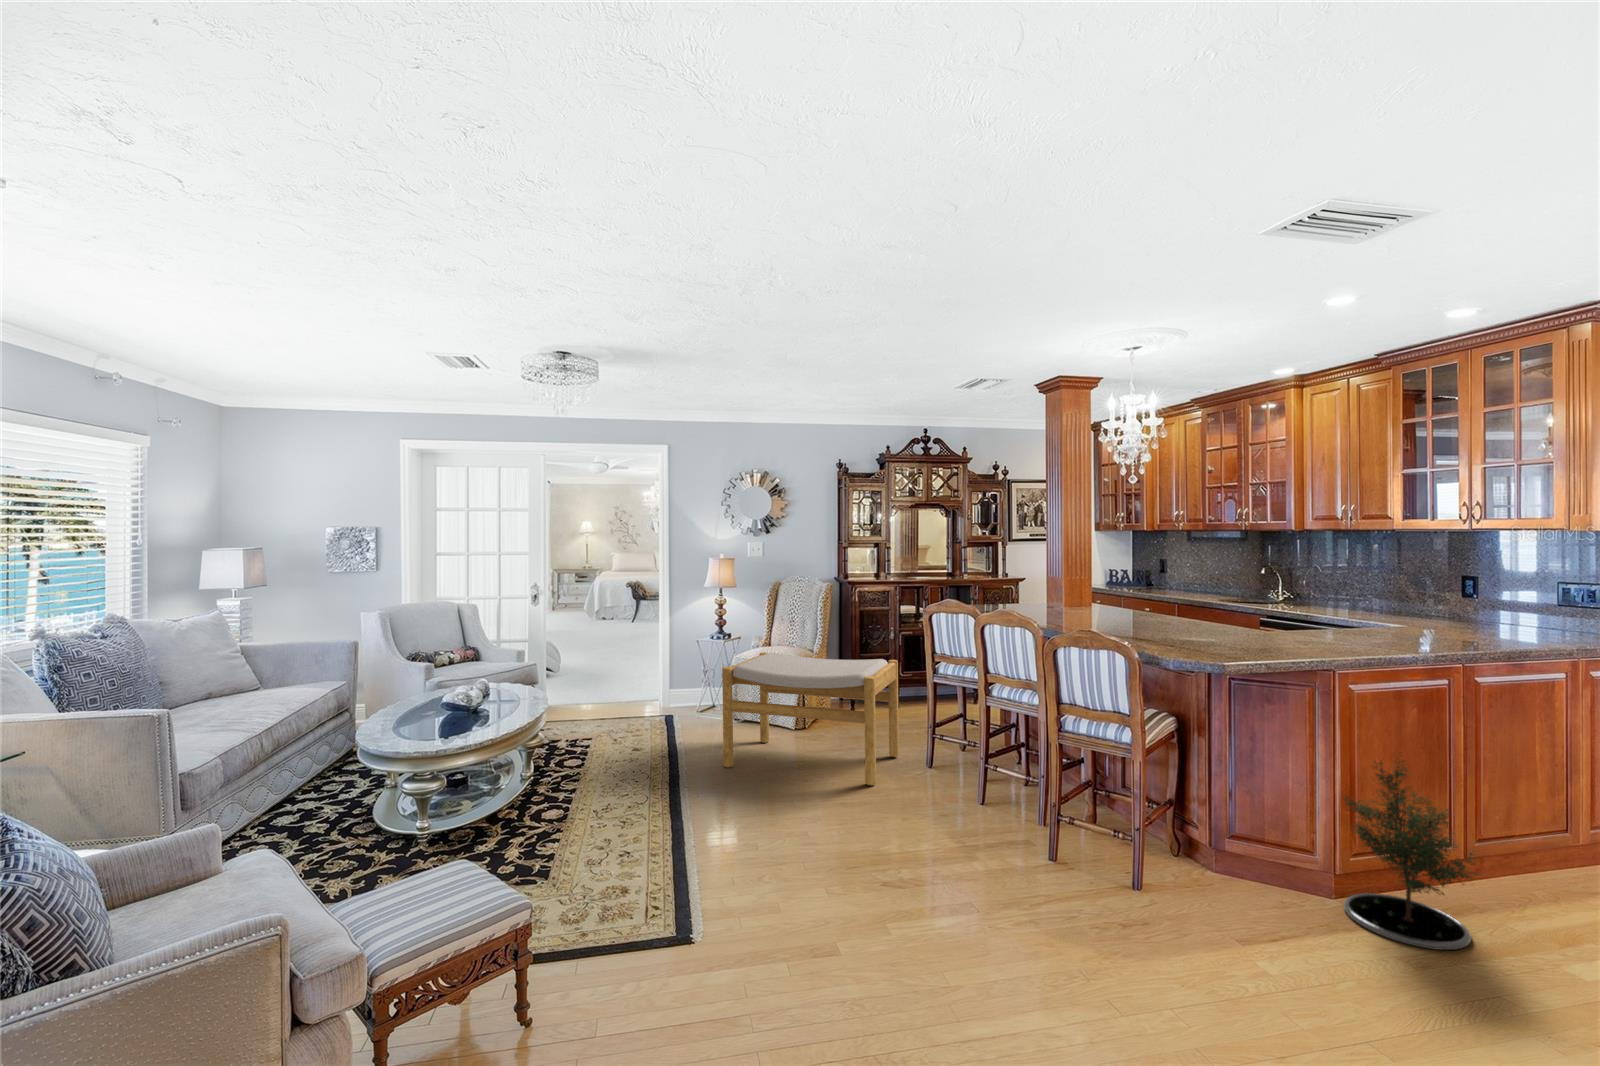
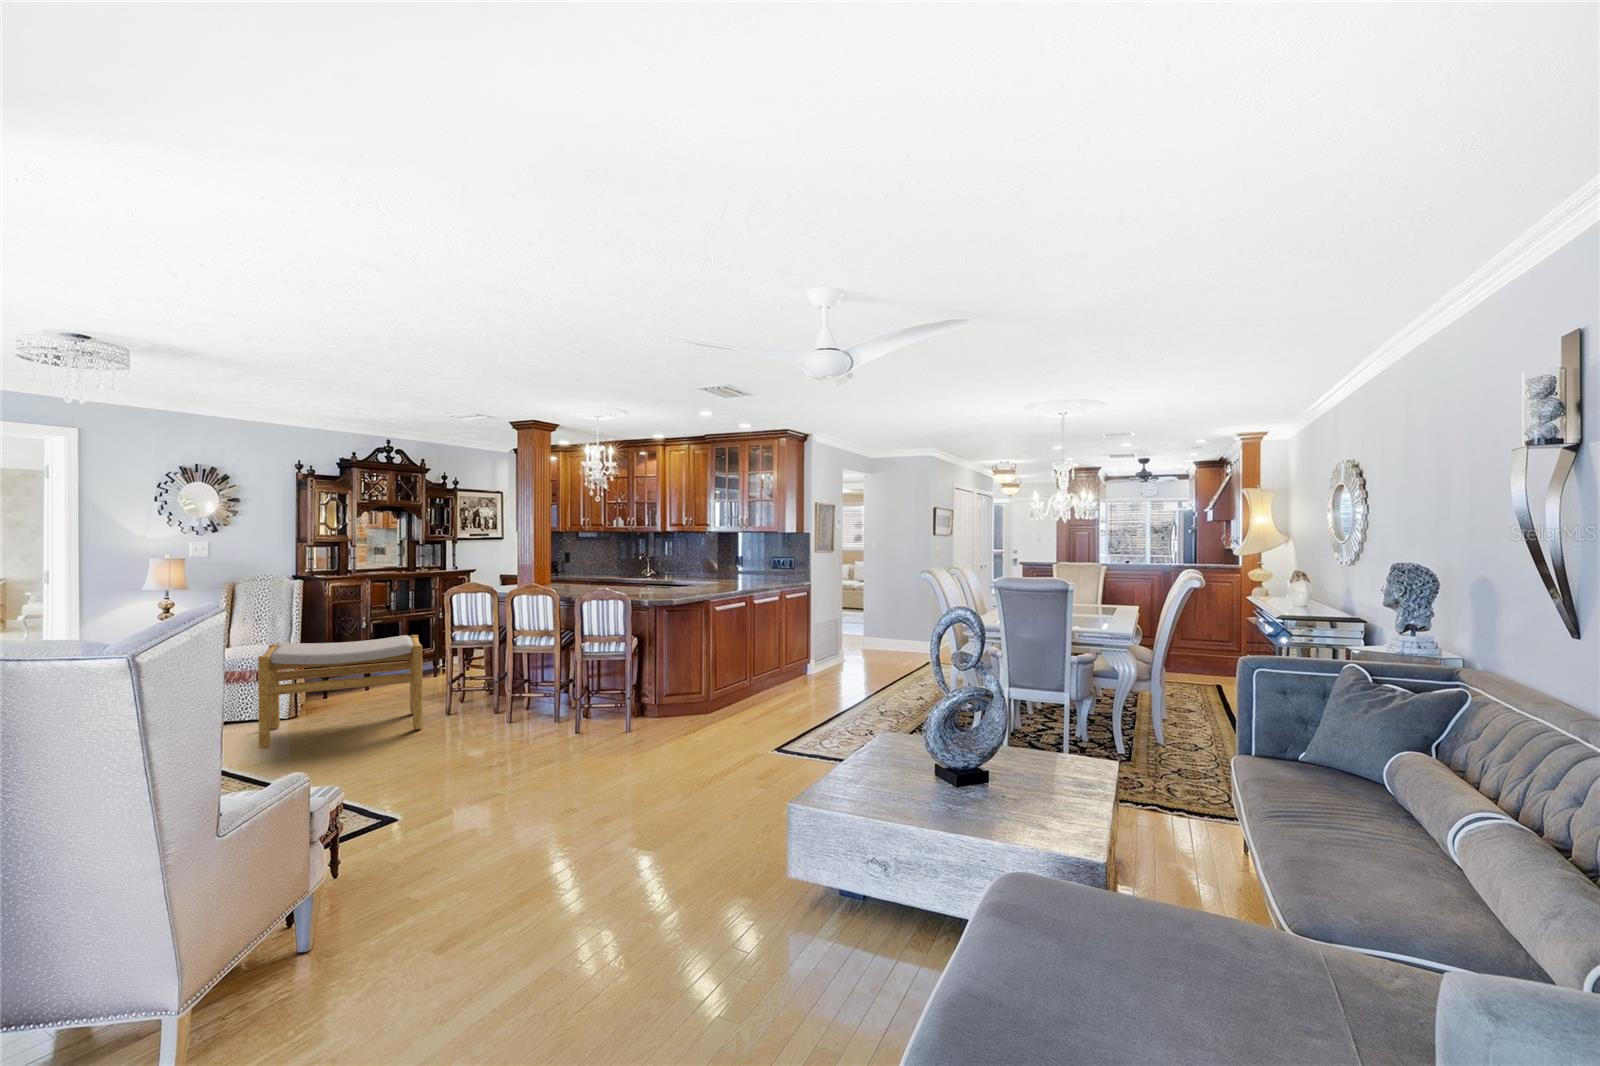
potted tree: present [1344,752,1479,950] -> none [712,633,764,718]

